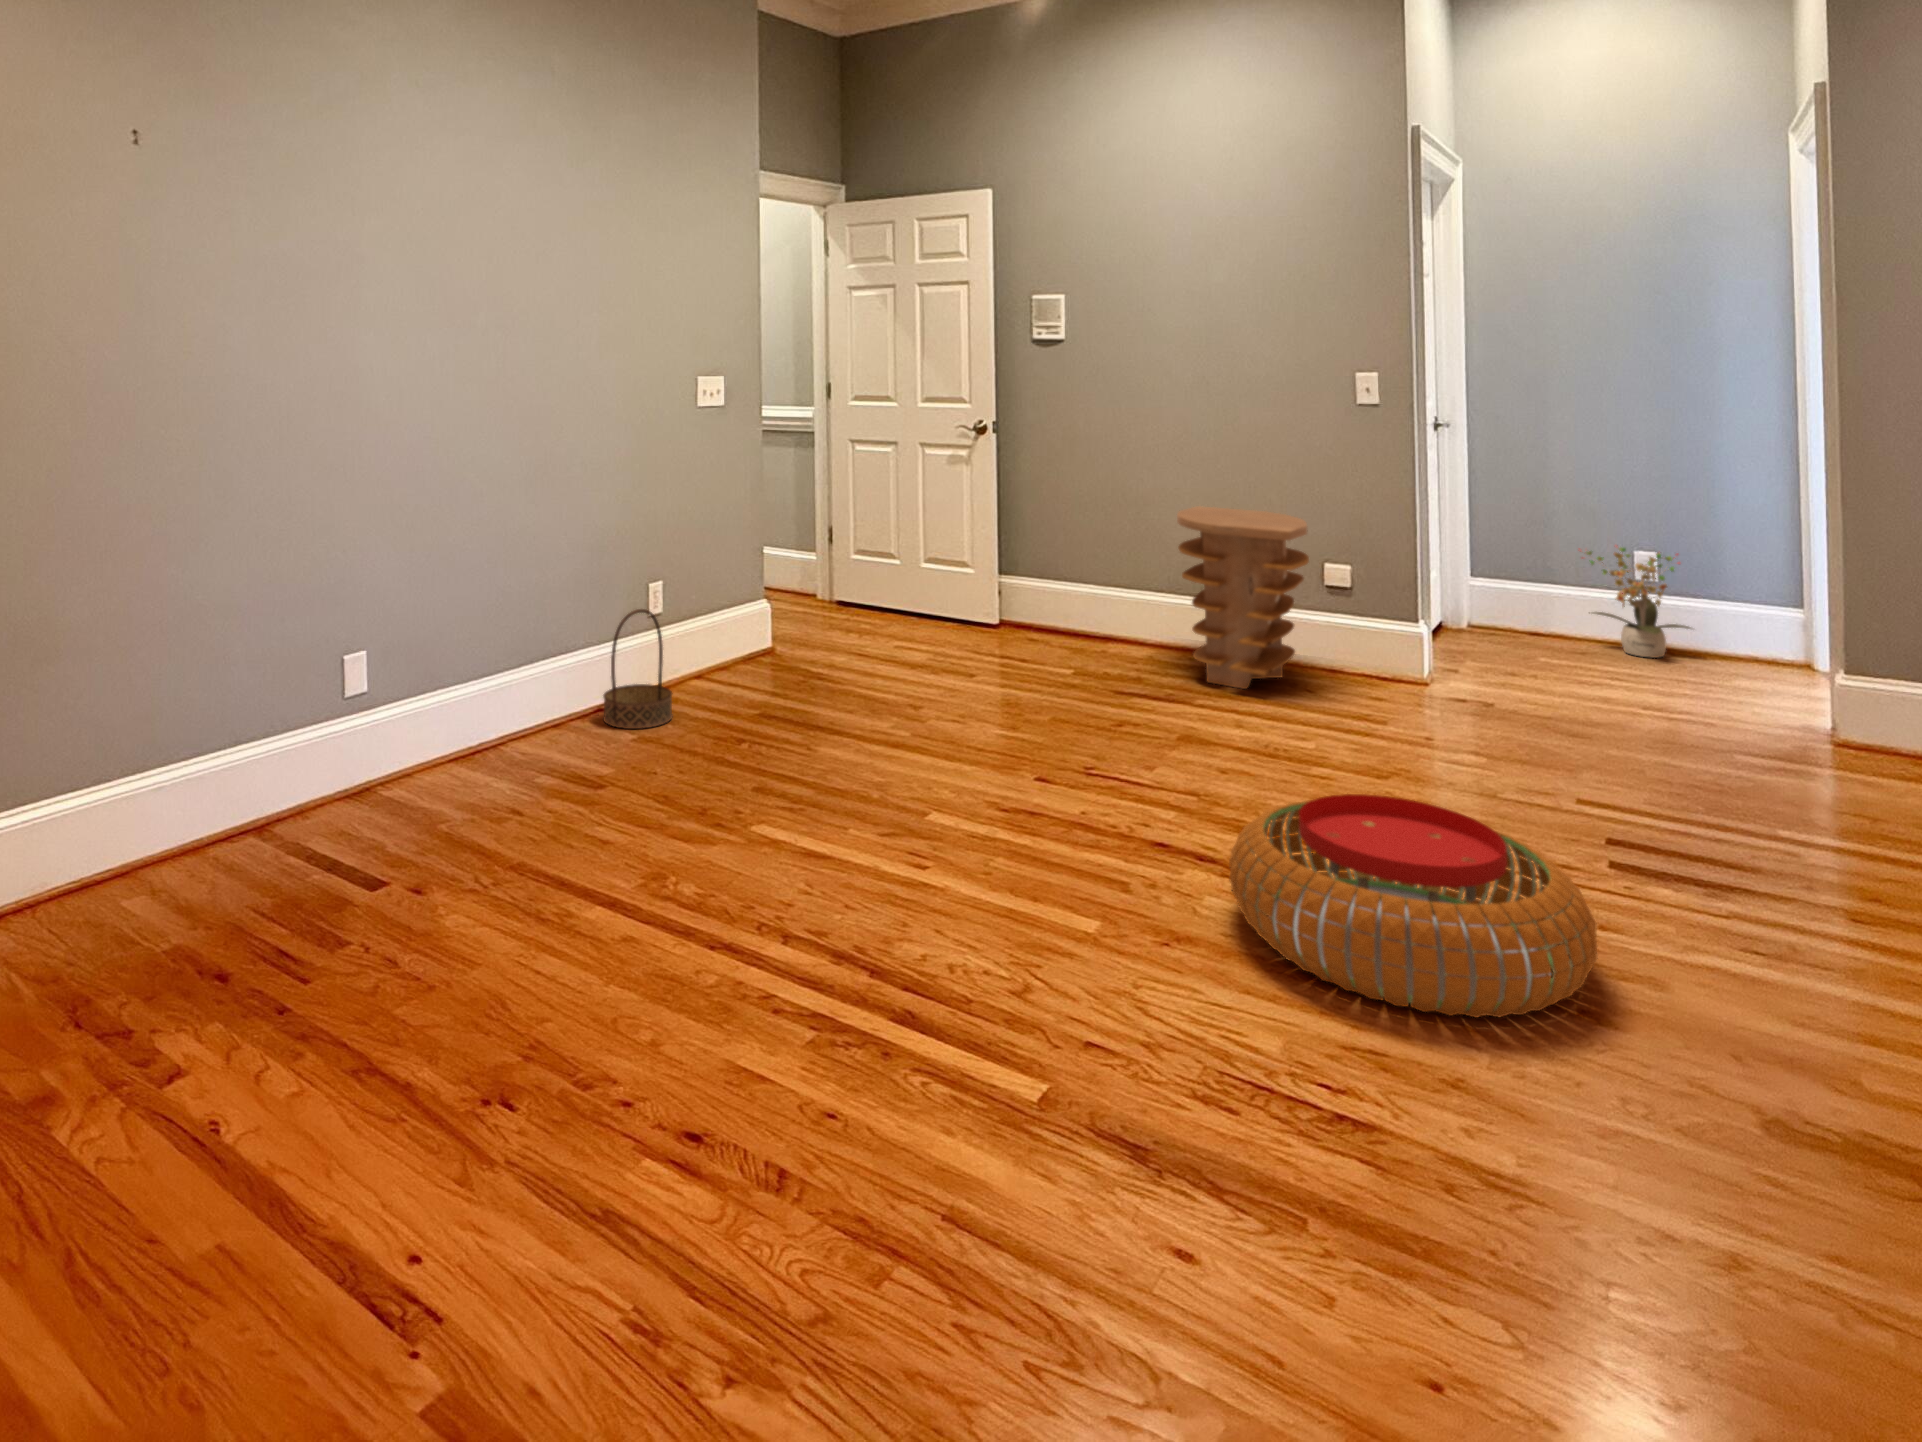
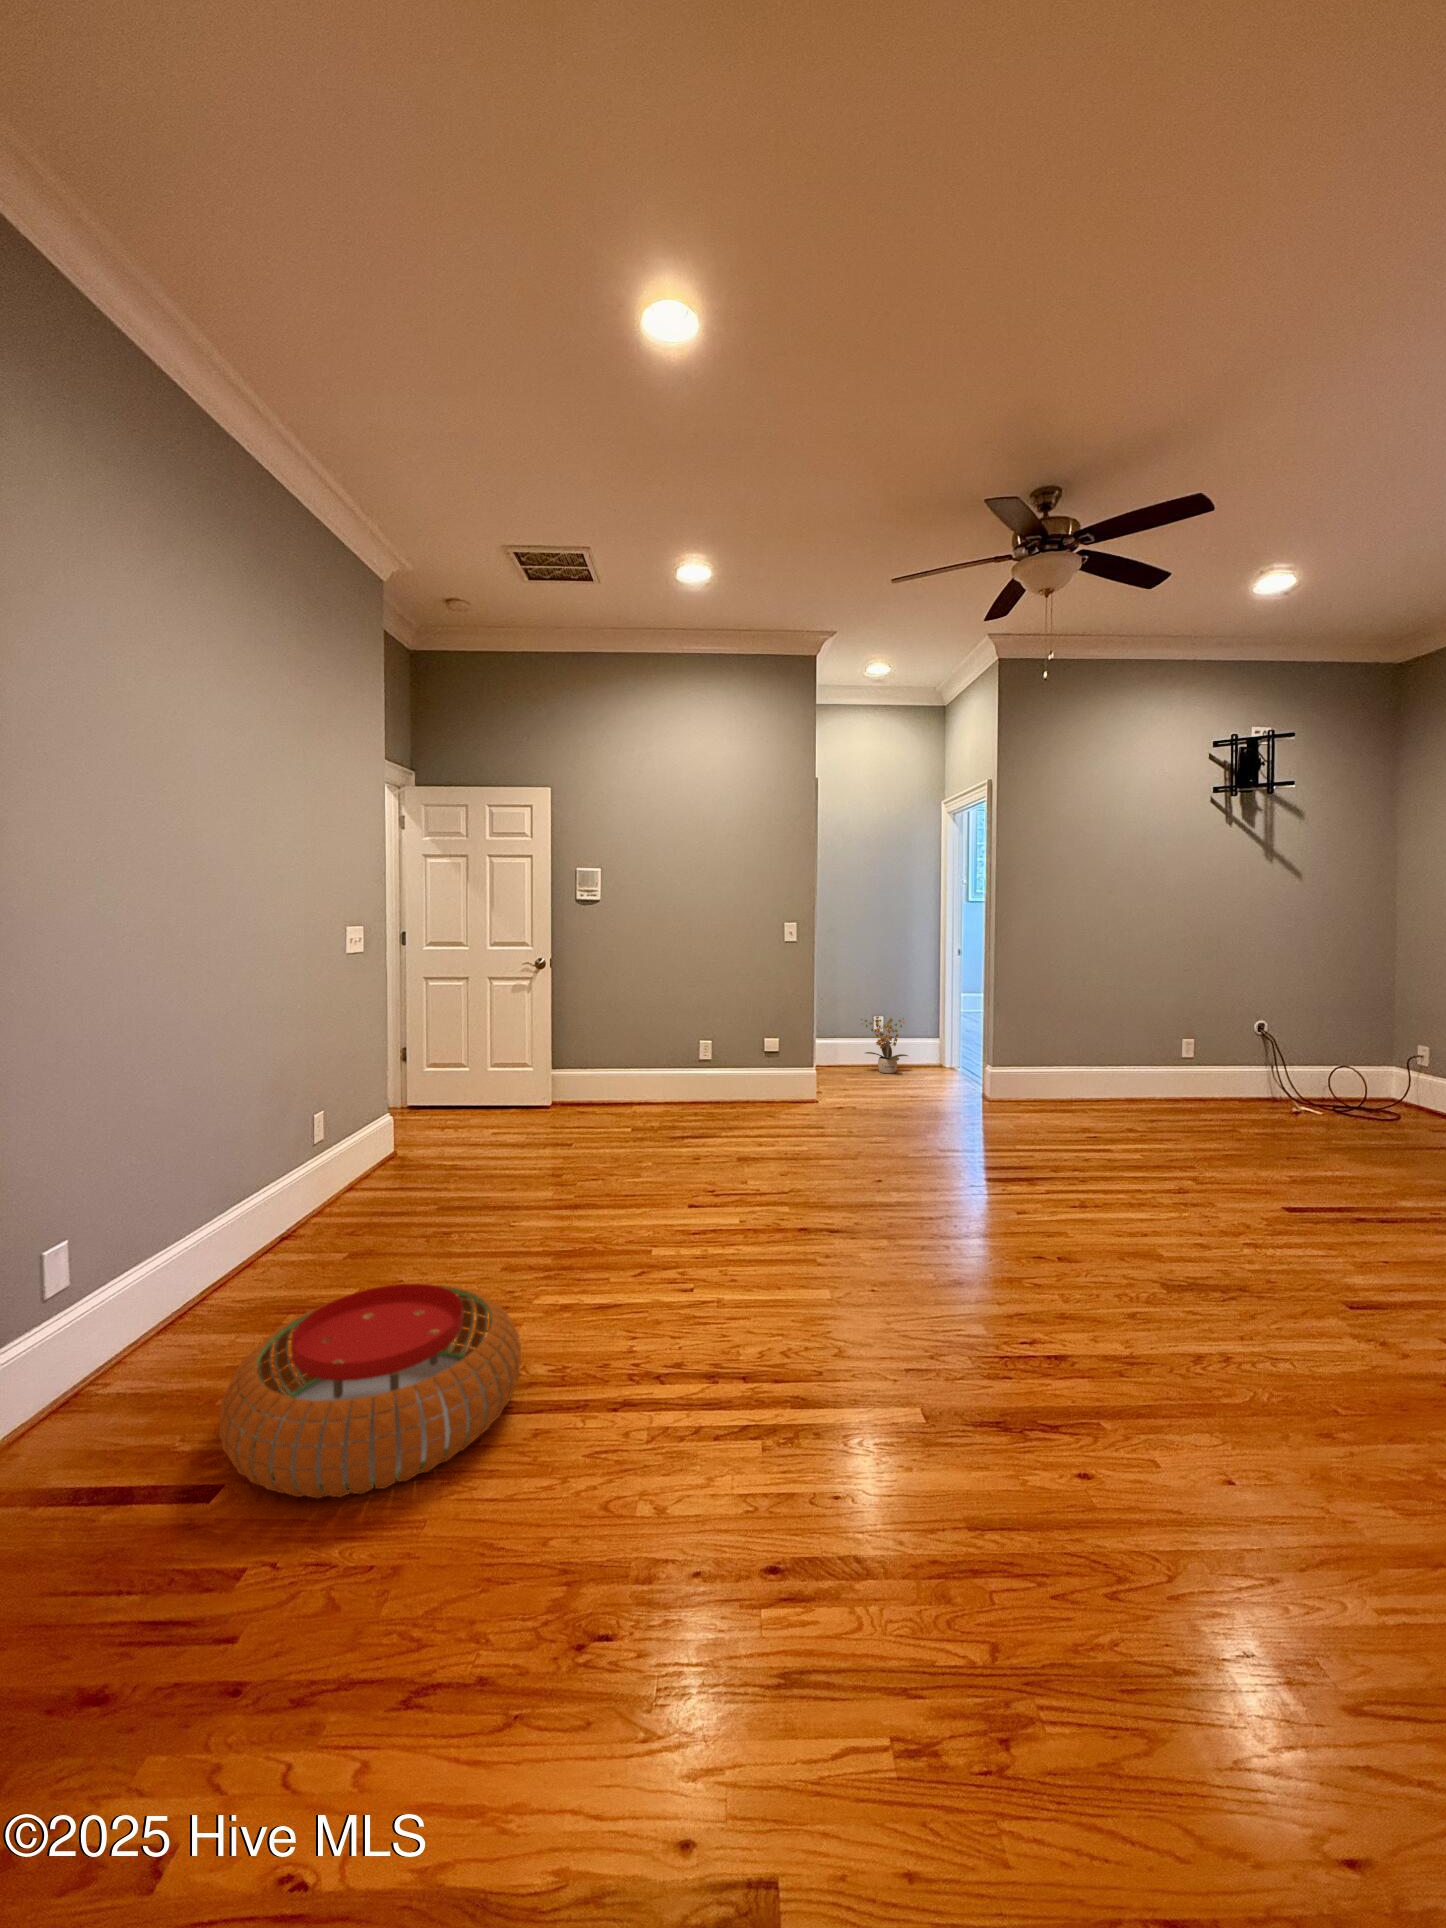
side table: present [1177,506,1309,689] -> none [690,1010,777,1124]
basket: present [603,609,672,729] -> none [290,1140,363,1254]
pouf: present [1229,794,1598,1018] -> present [219,1284,521,1498]

